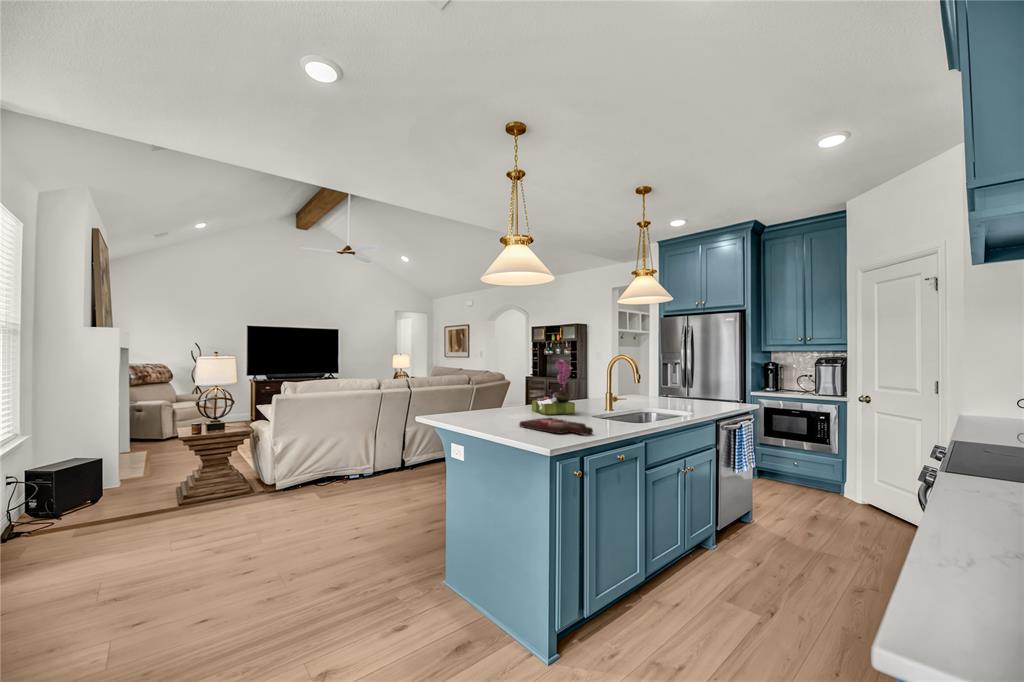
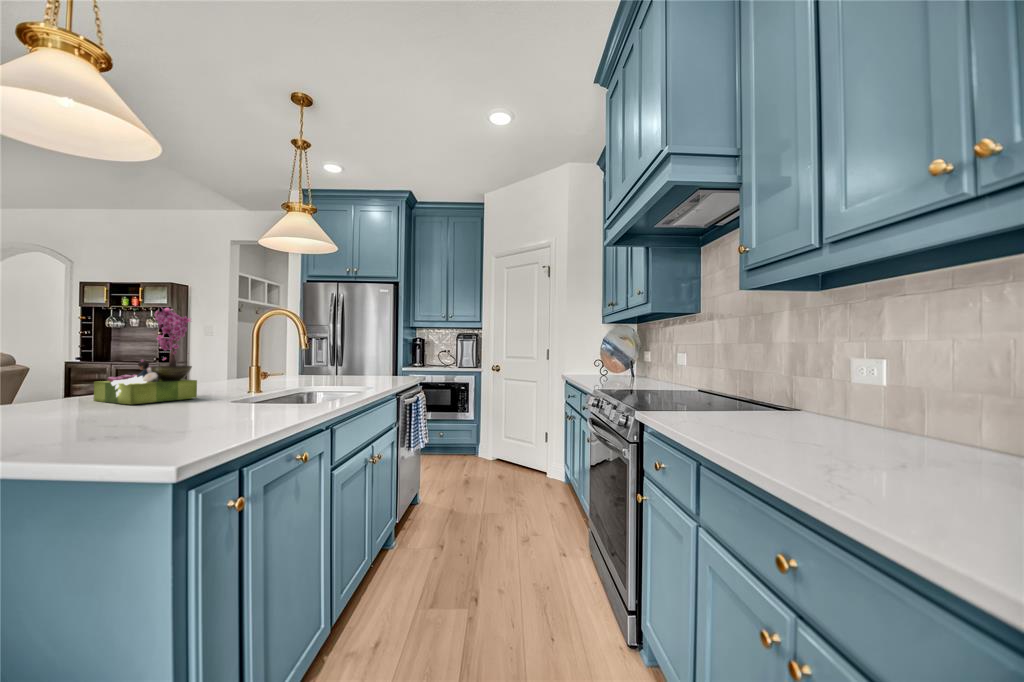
cutting board: present [519,418,593,435] -> none [63,404,257,433]

